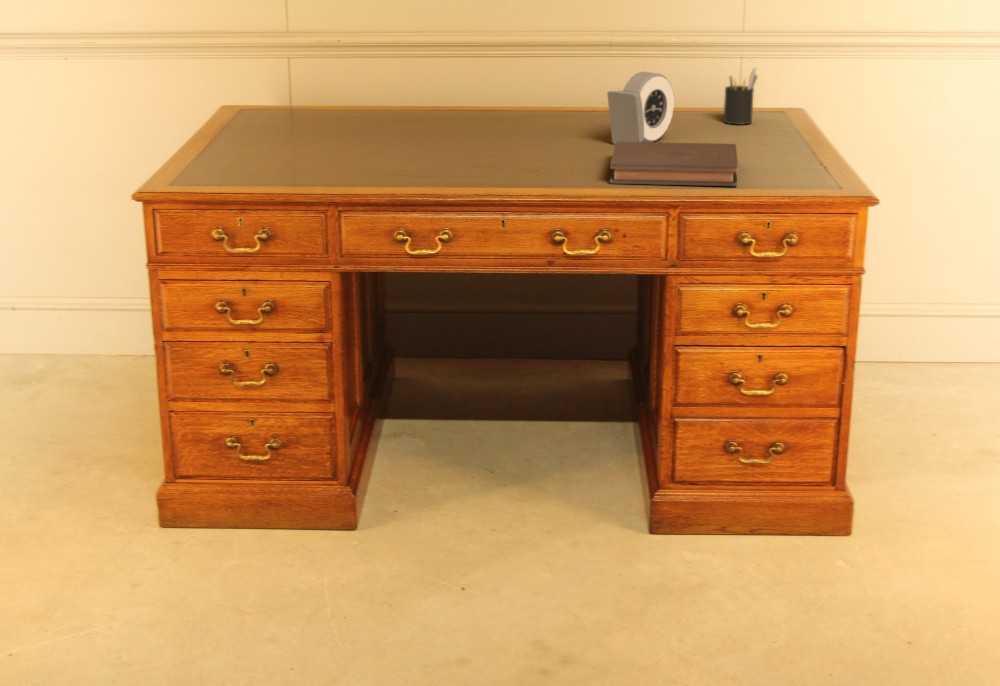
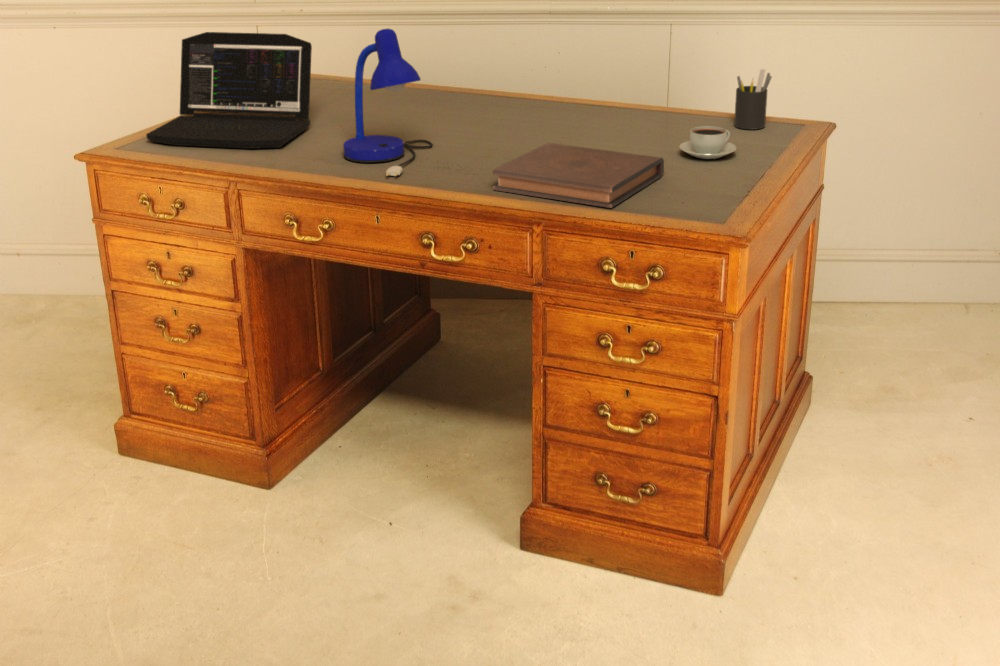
desk lamp: none [402,38,508,181] -> present [343,28,433,176]
laptop: none [191,58,348,177] -> present [146,32,312,149]
alarm clock: present [607,72,674,144] -> none [566,68,650,149]
coffee cup: none [717,119,770,147] -> present [680,126,736,159]

